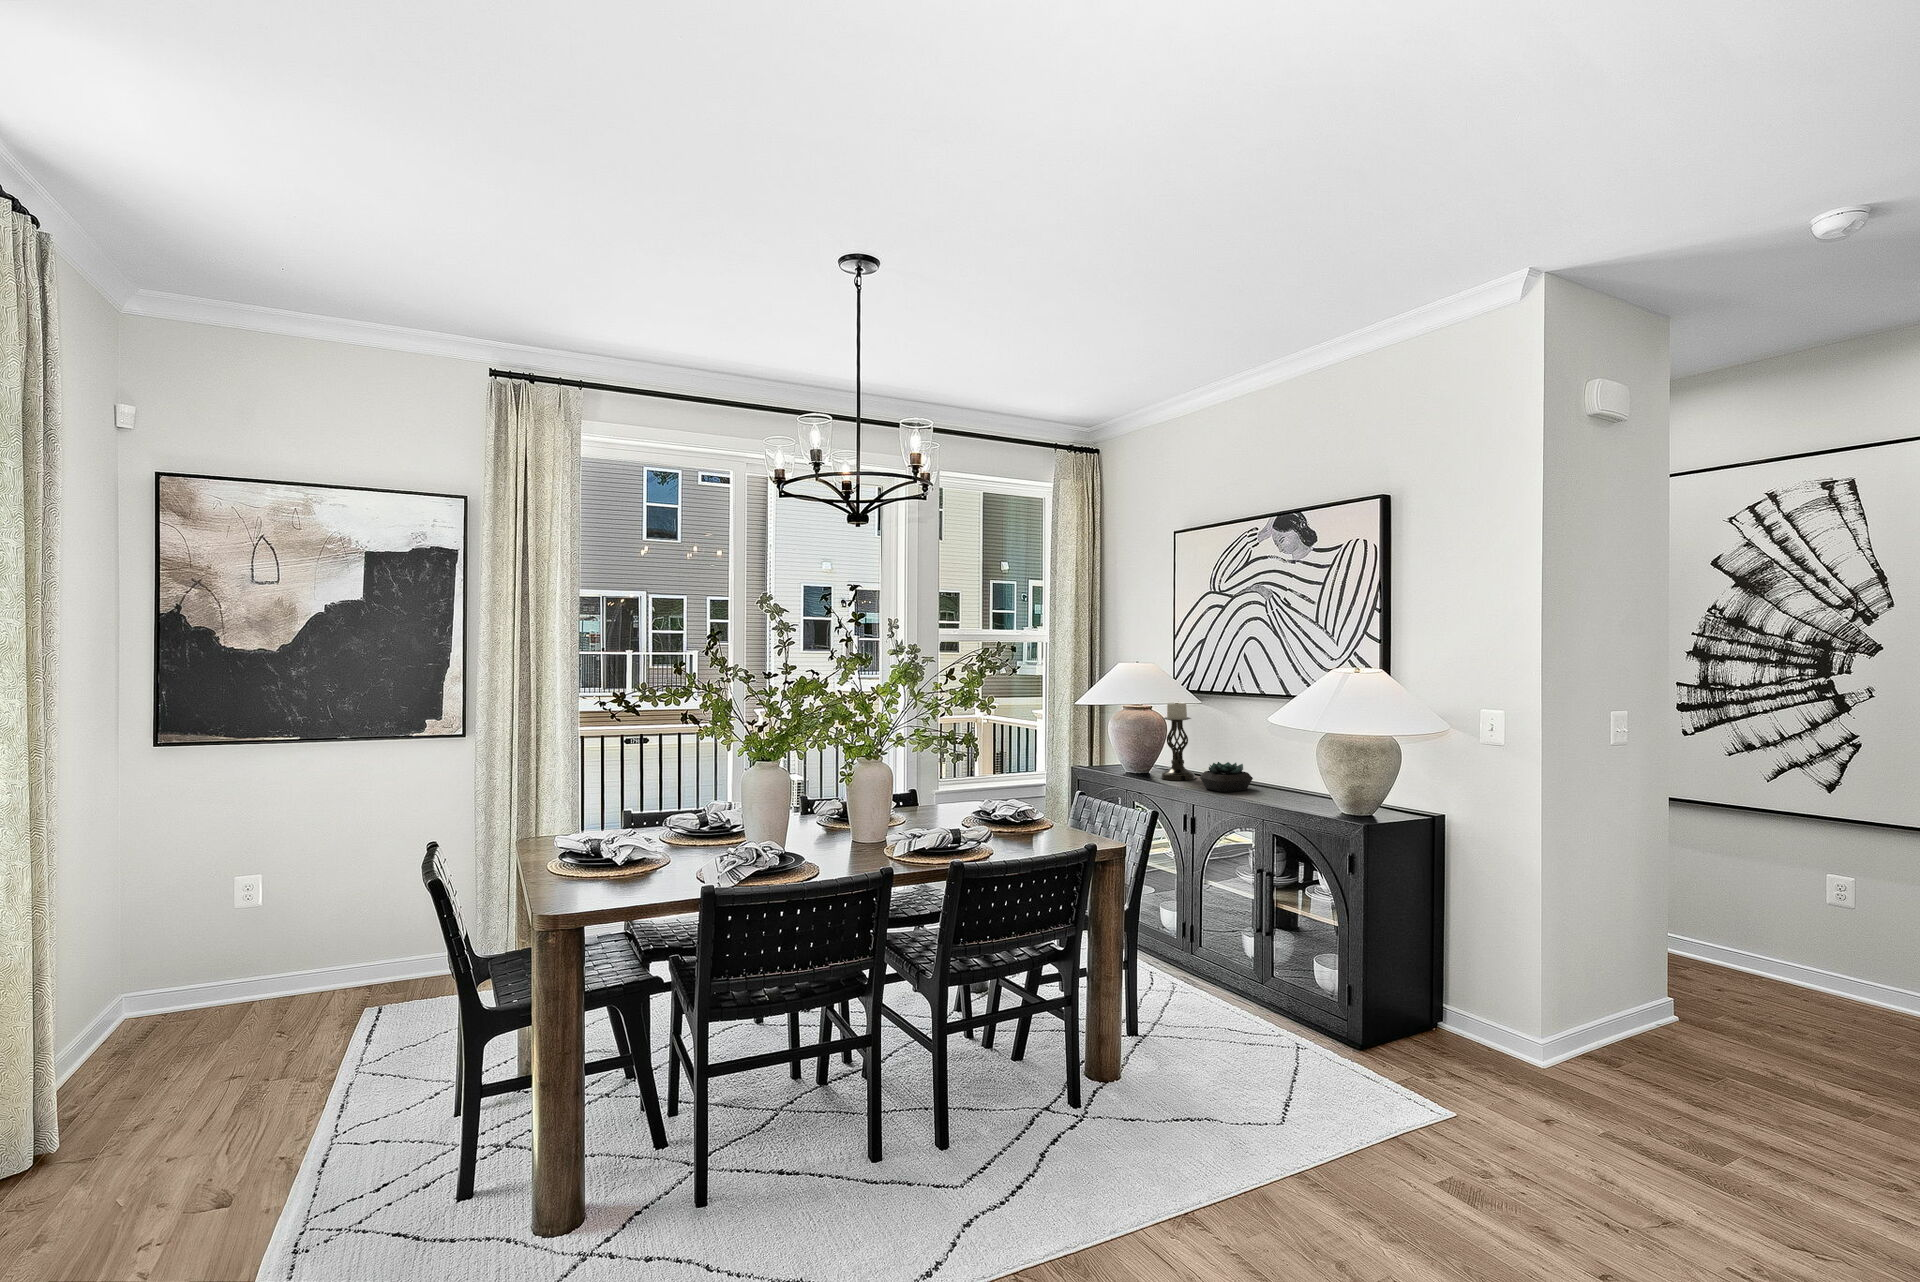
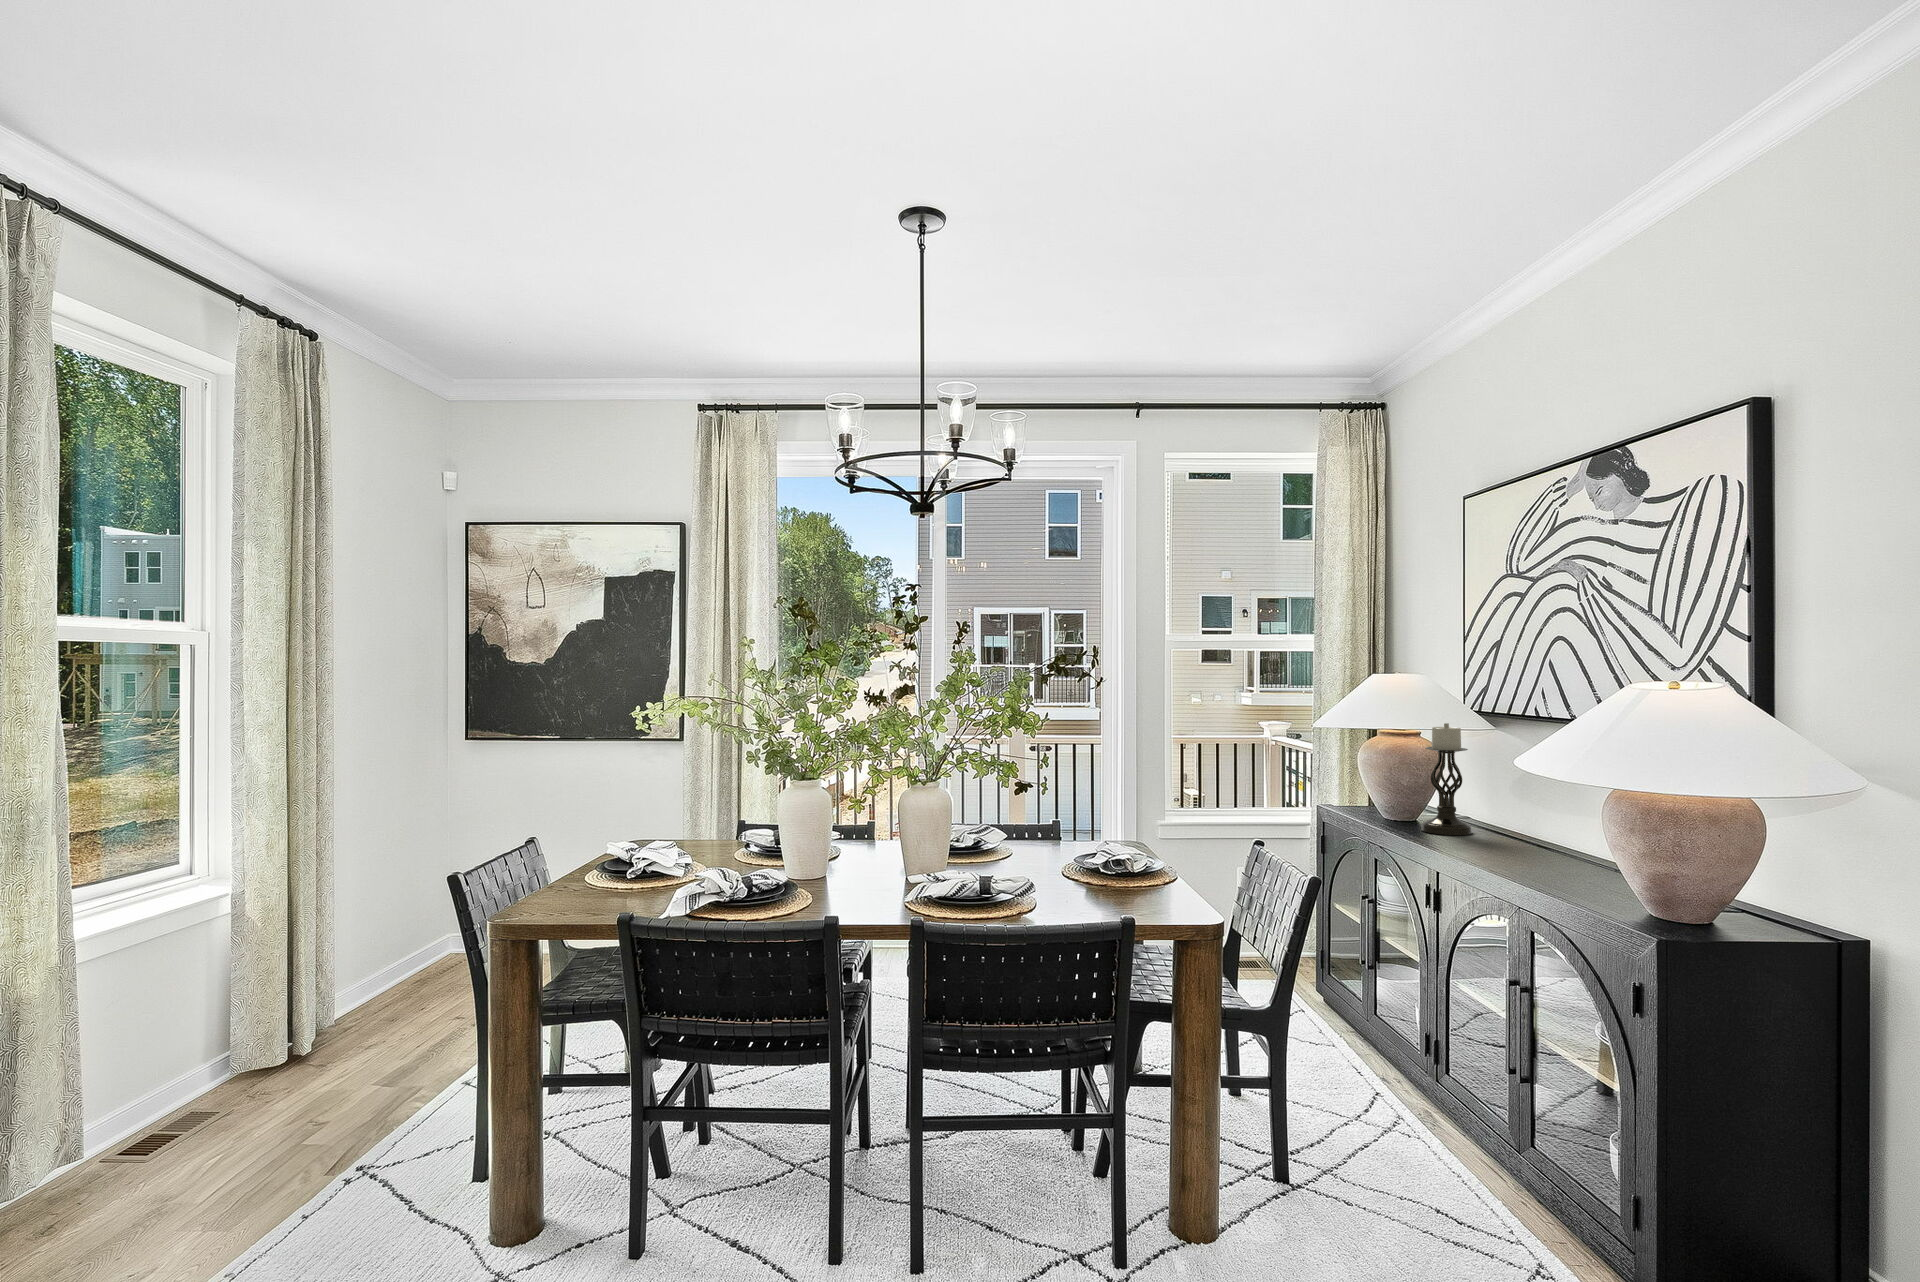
succulent plant: present [1200,762,1253,792] -> none [1464,812,1547,856]

